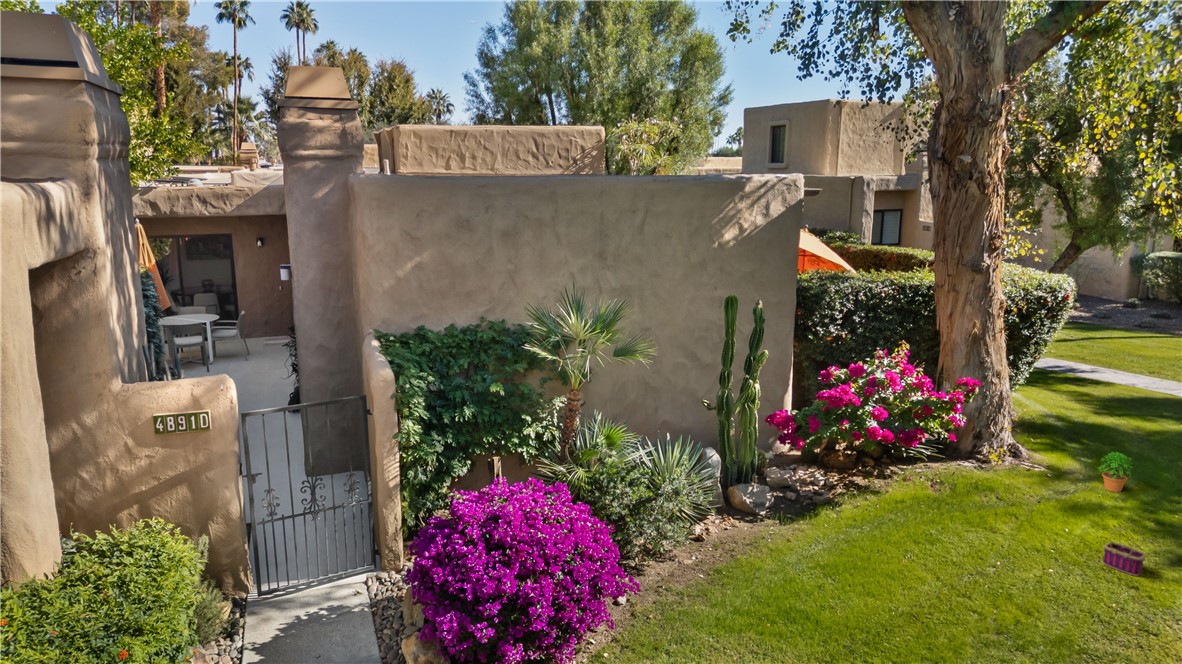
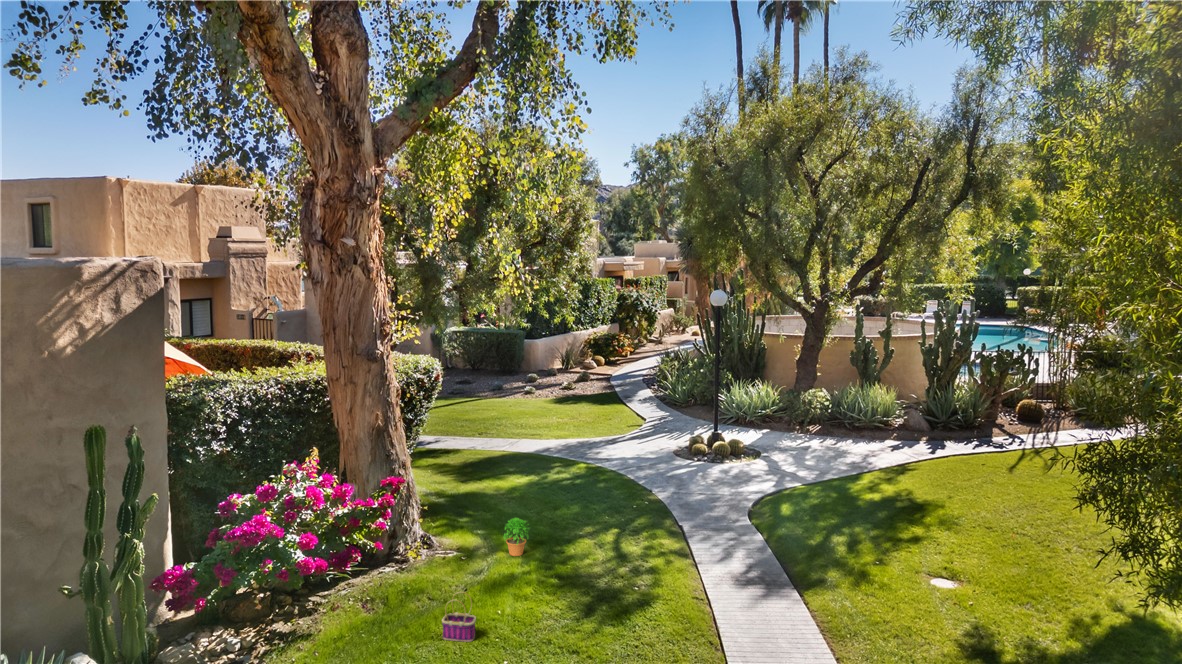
basket: present [1103,524,1146,576] -> present [442,592,476,642]

